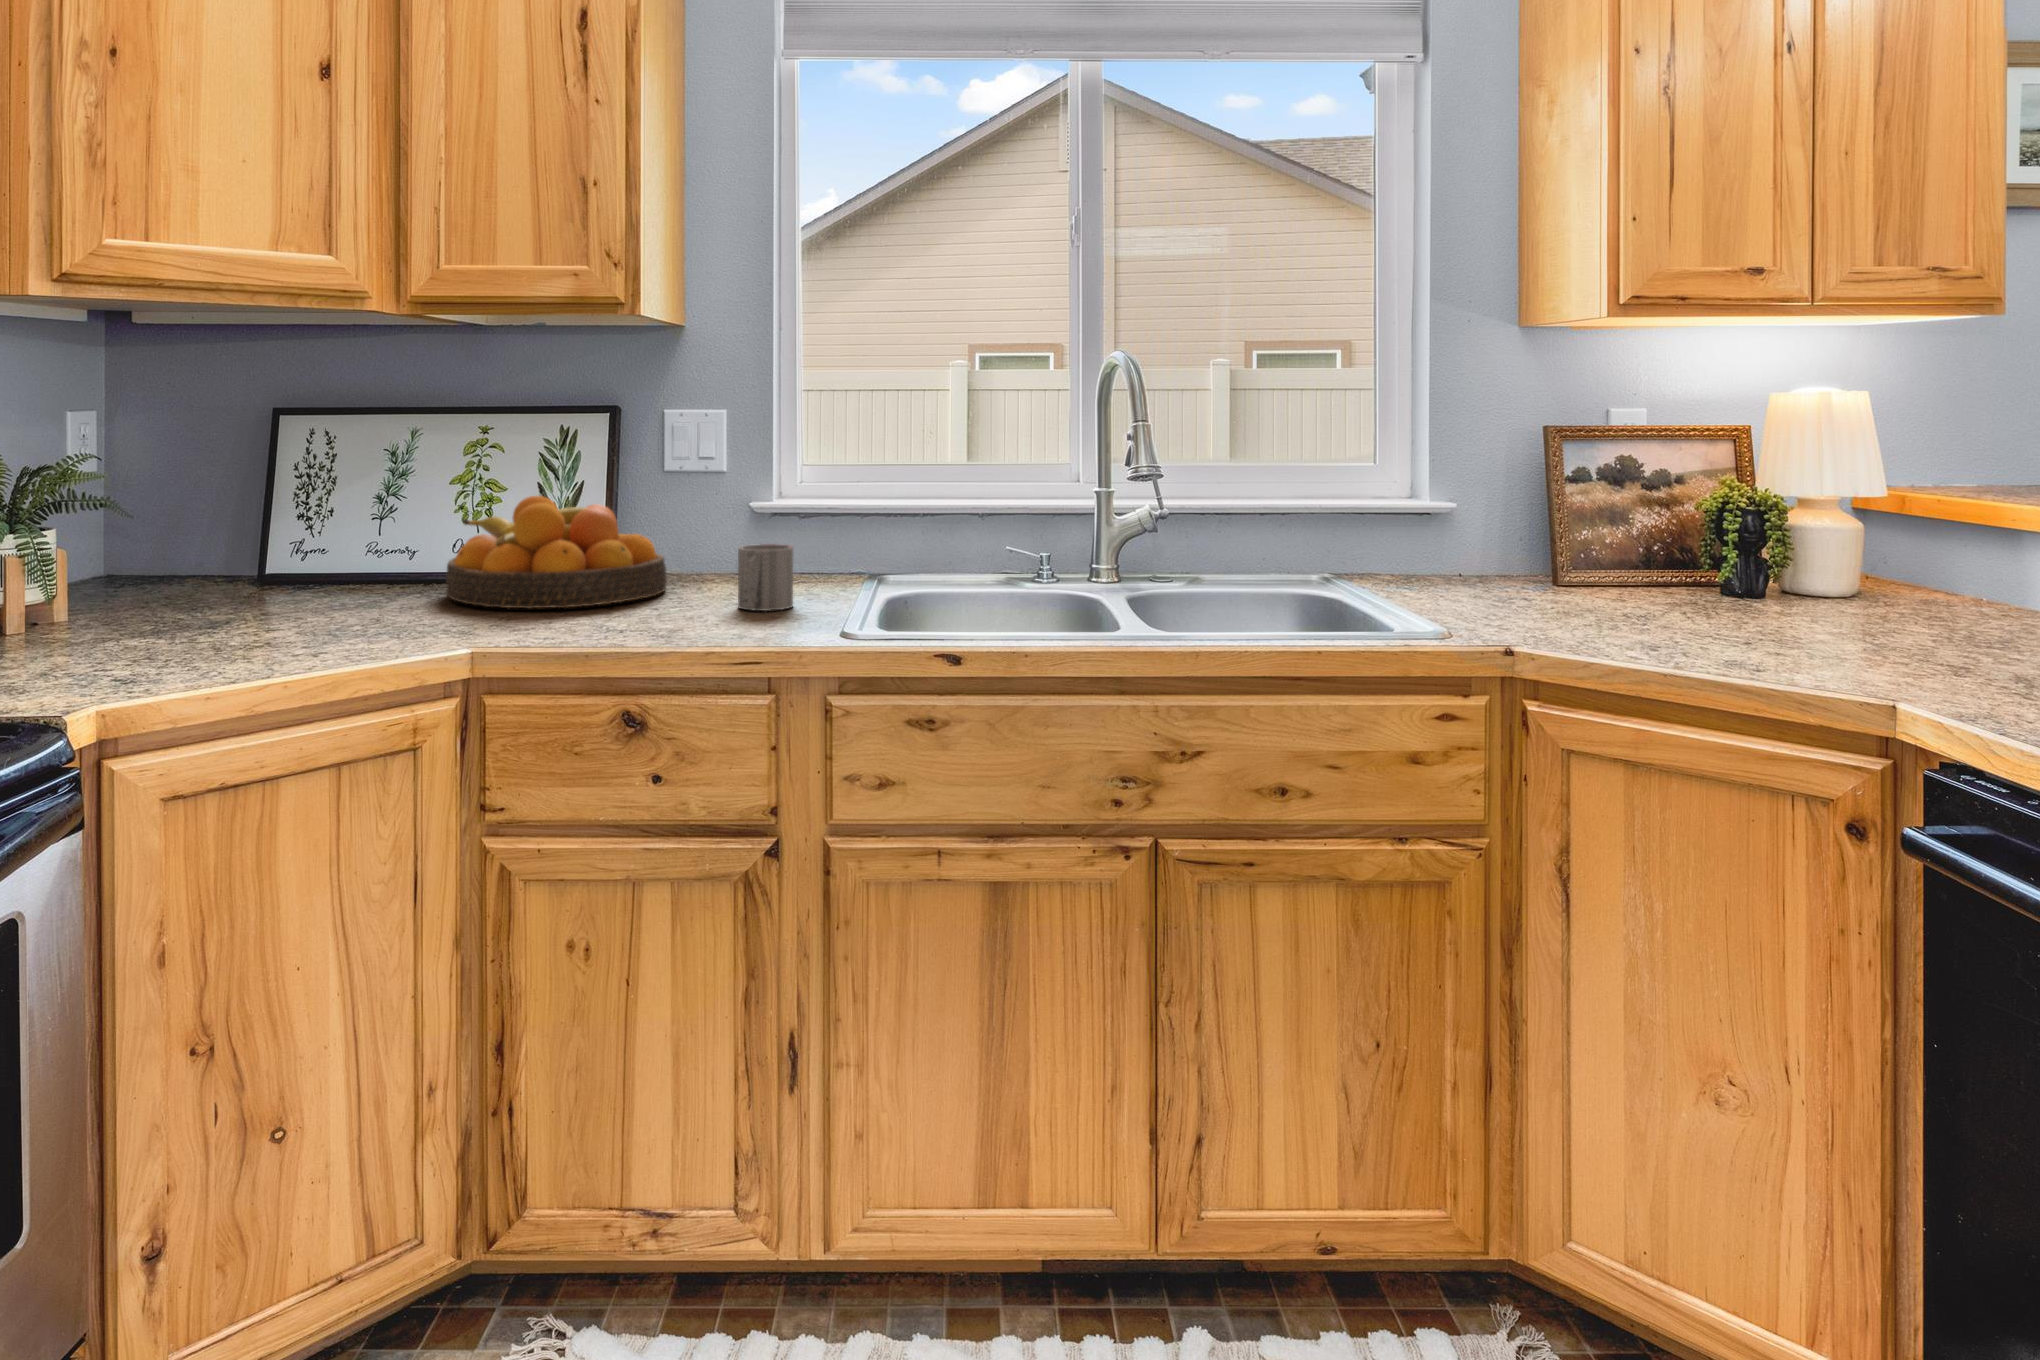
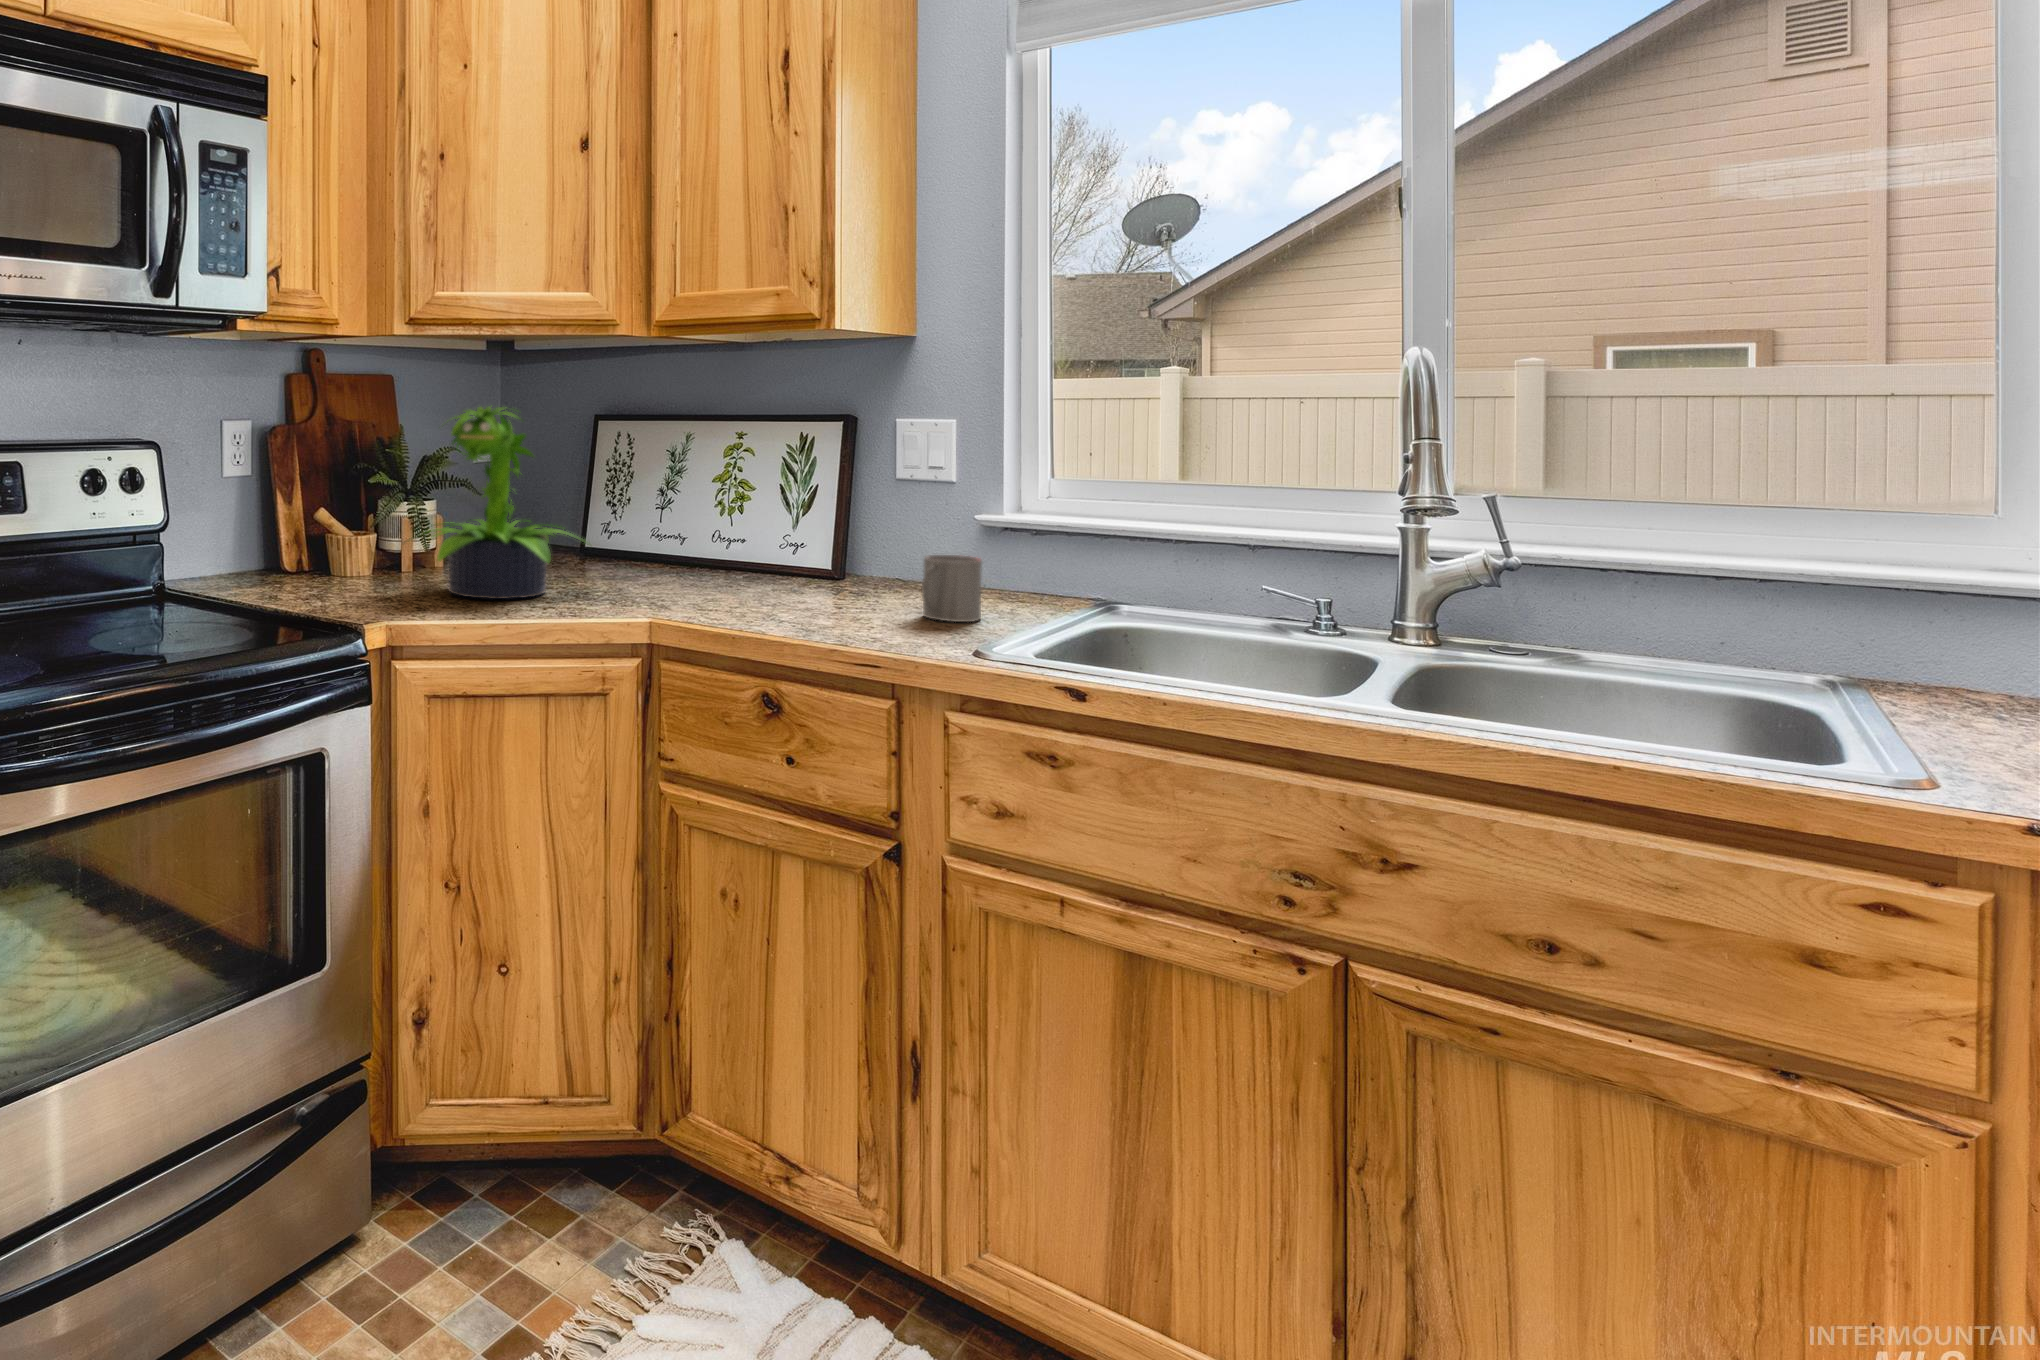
potted plant: none [60,395,347,651] -> present [408,407,587,599]
fruit bowl: present [446,496,667,608] -> none [688,495,882,597]

